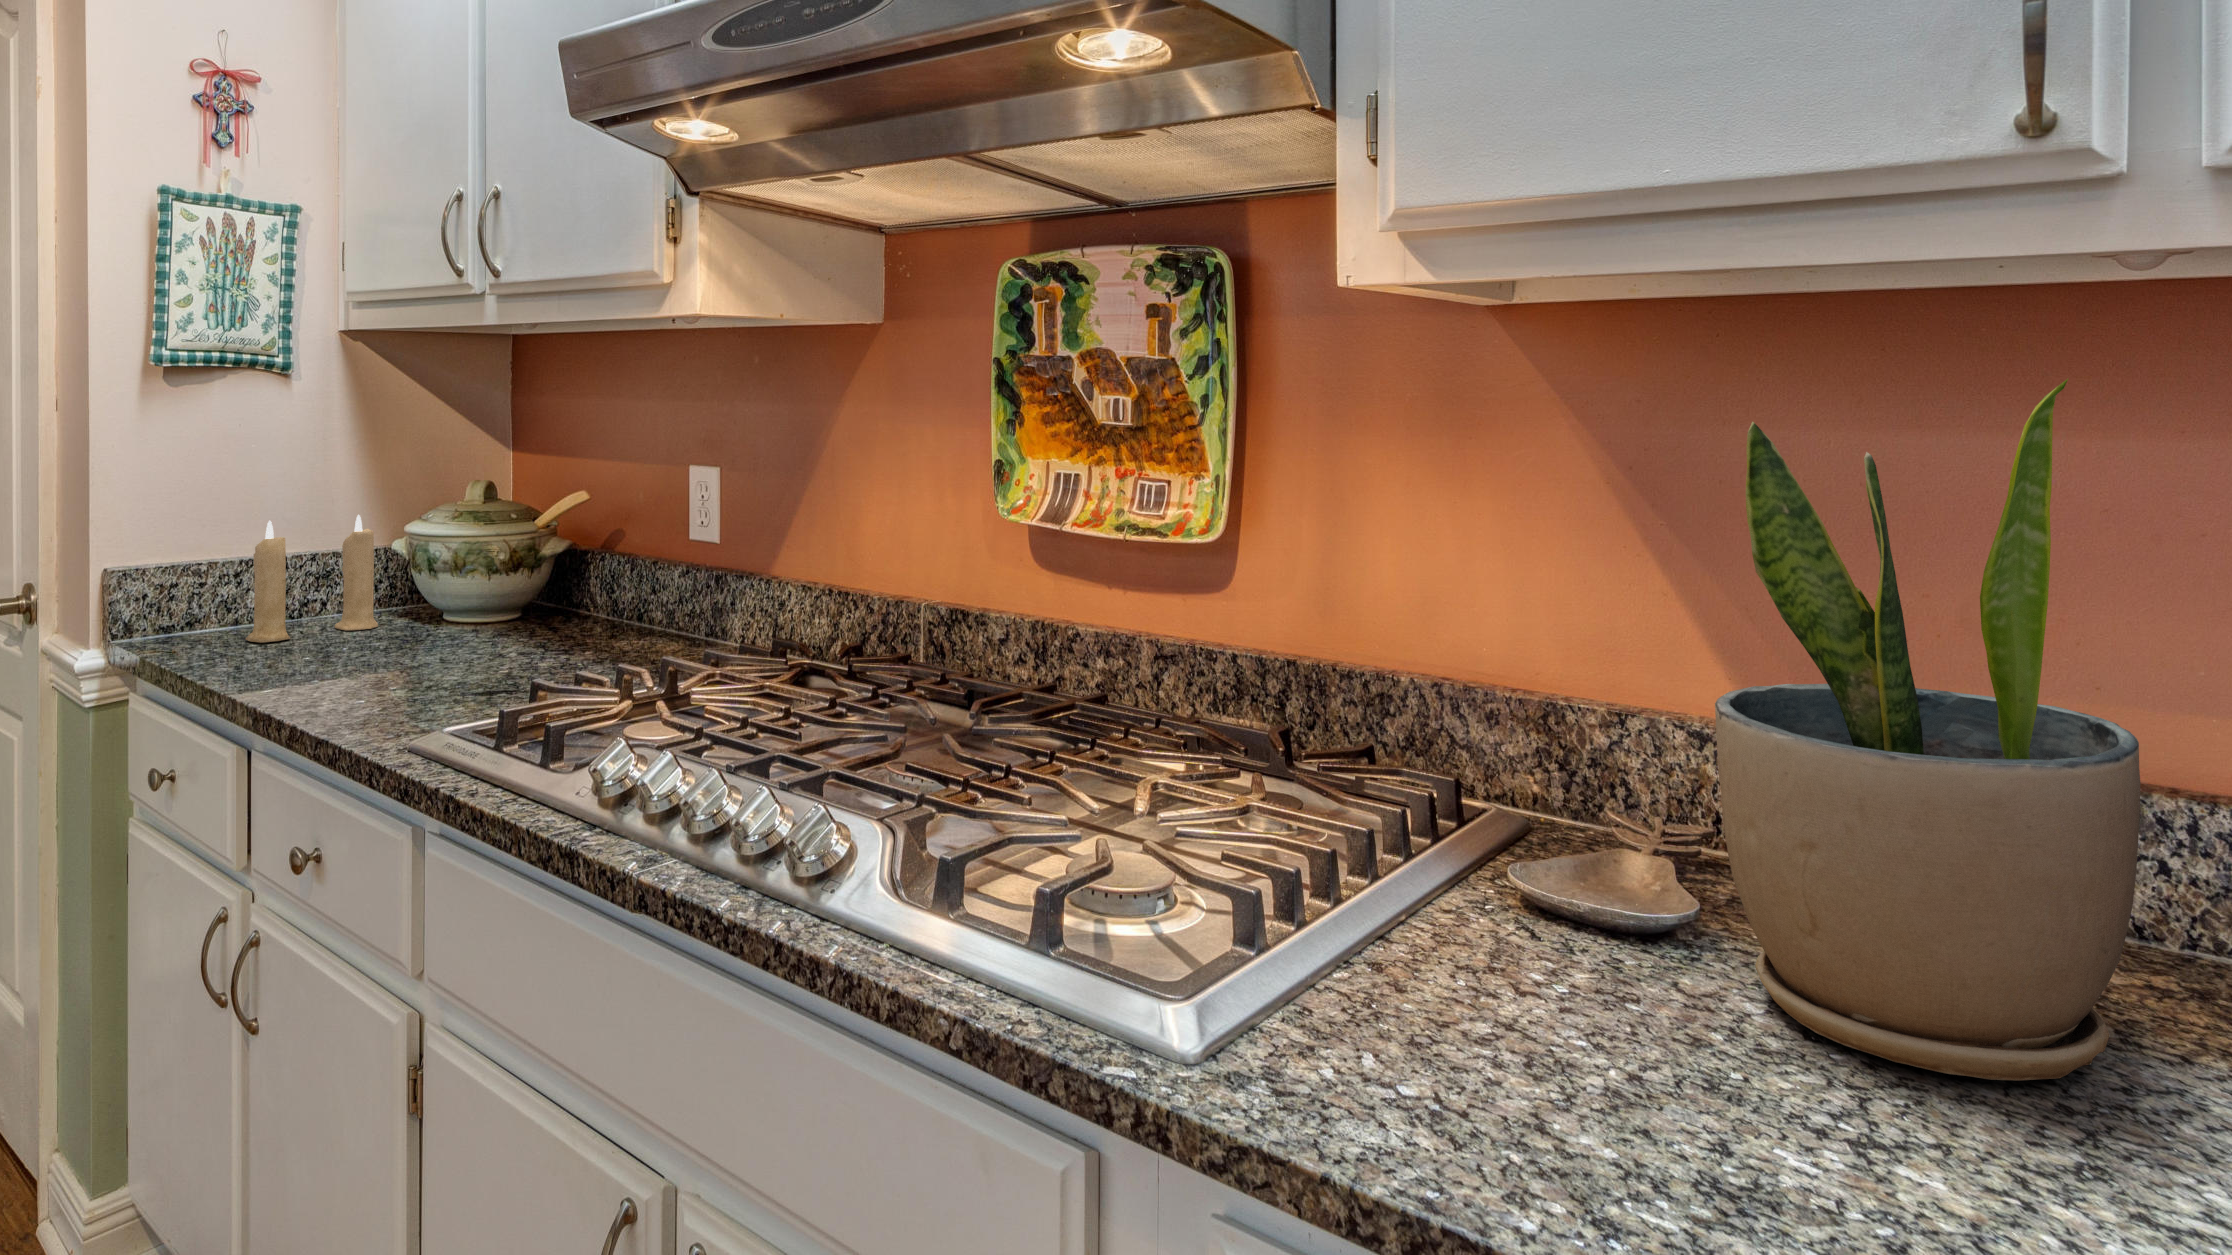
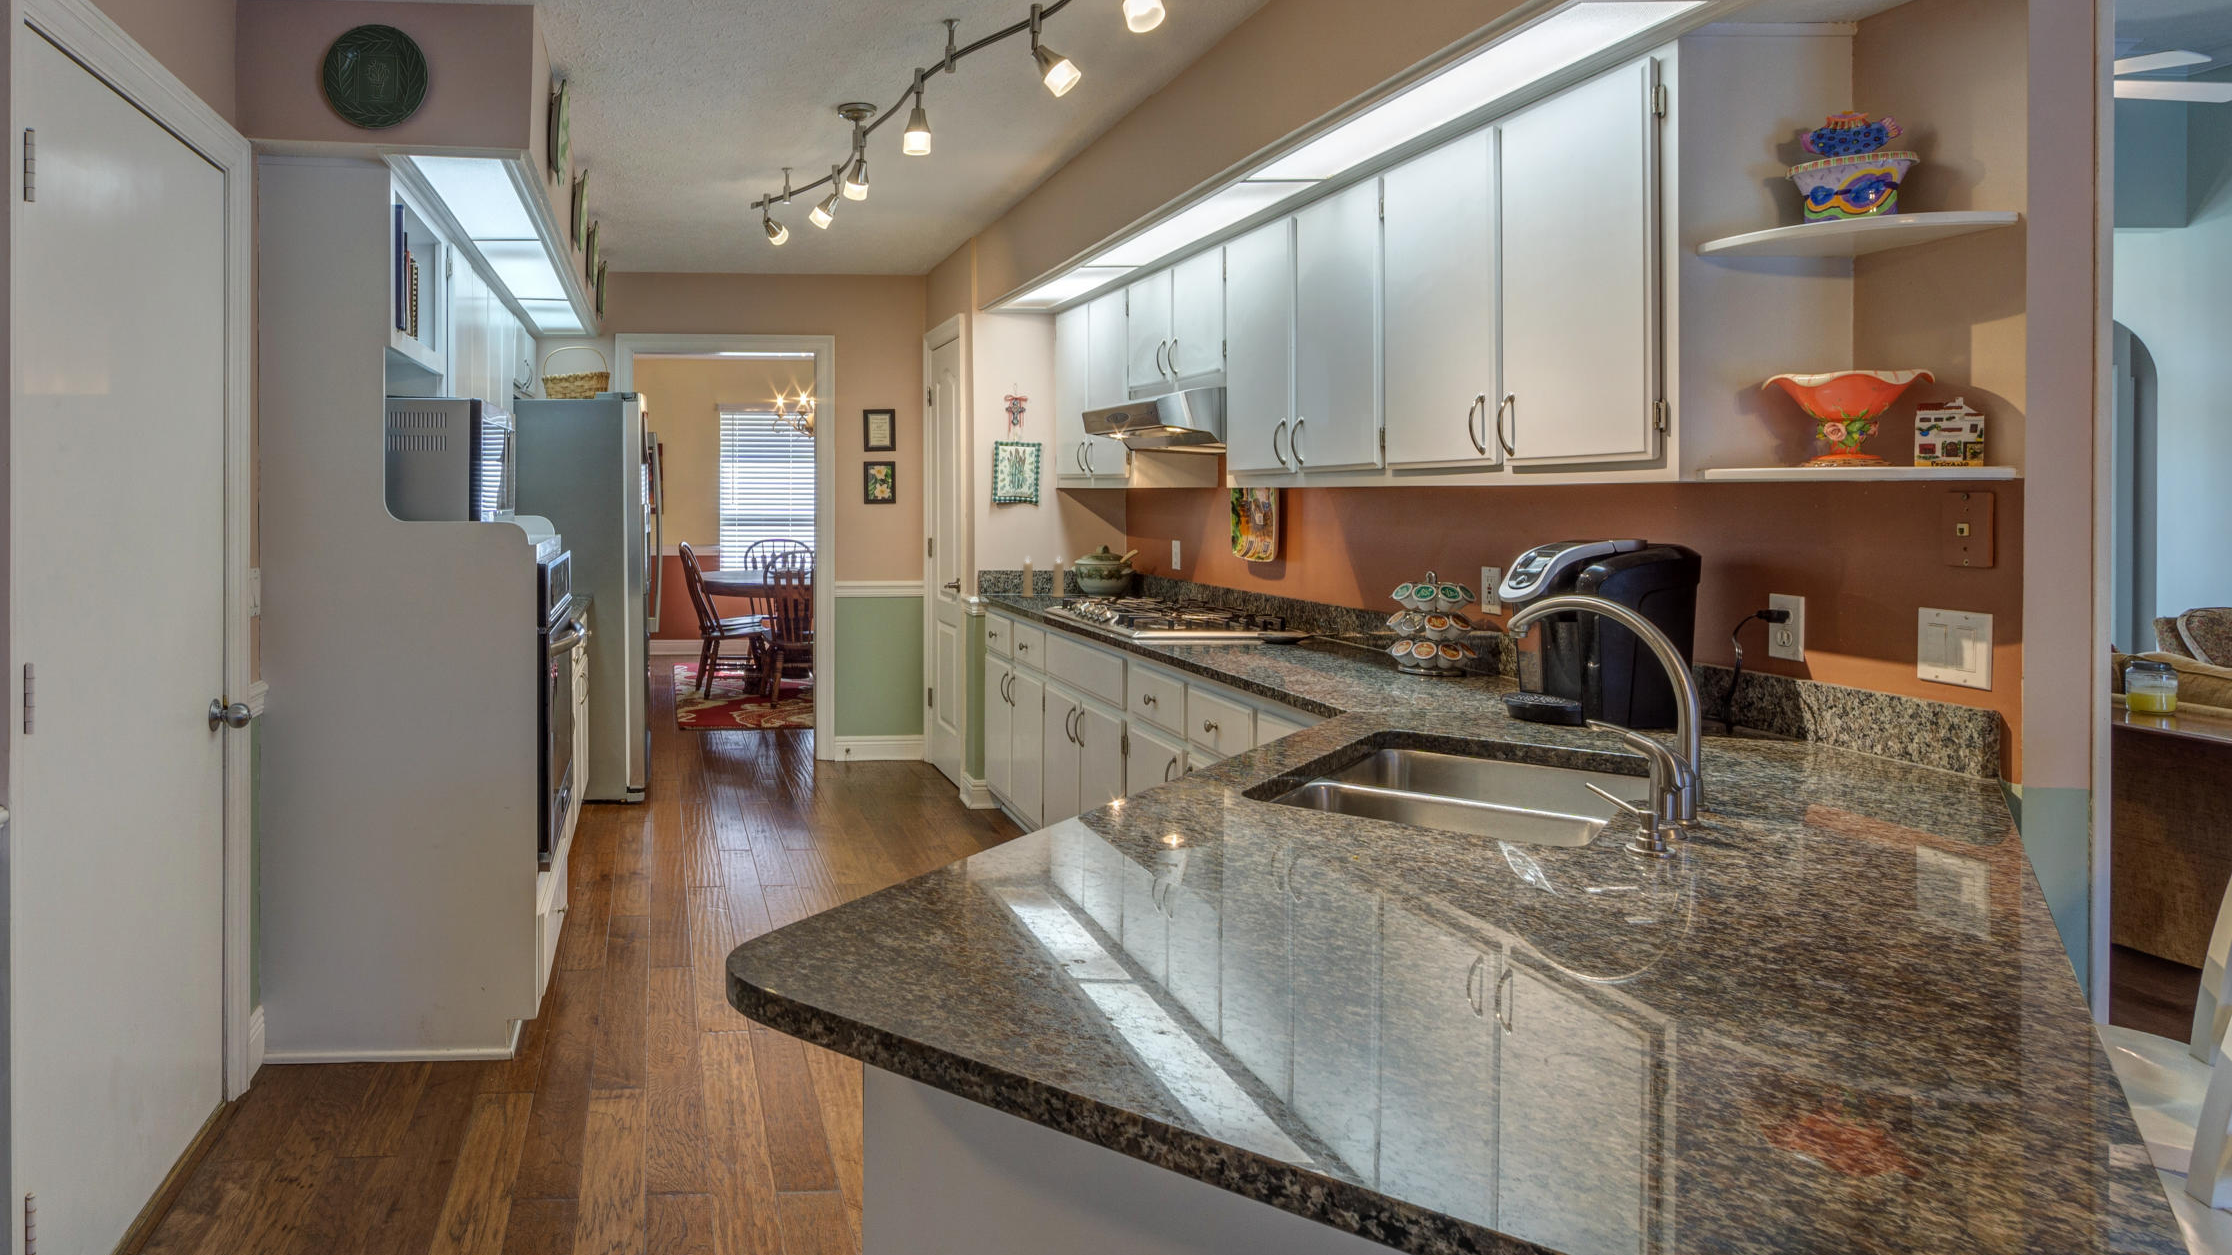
potted plant: present [1715,379,2140,1081] -> none [1264,512,1348,656]

